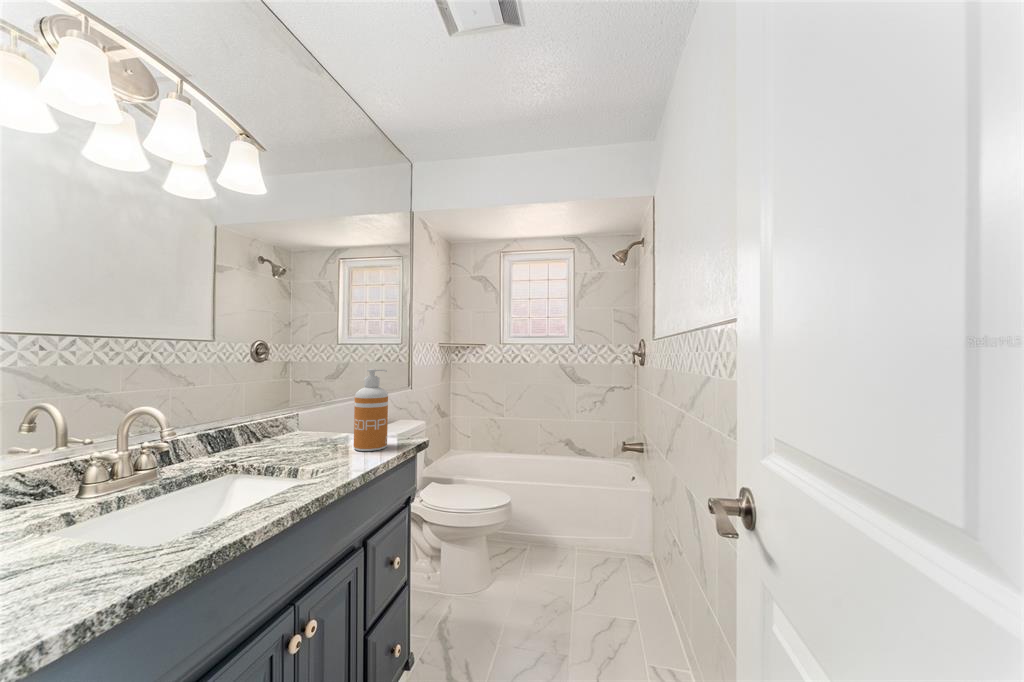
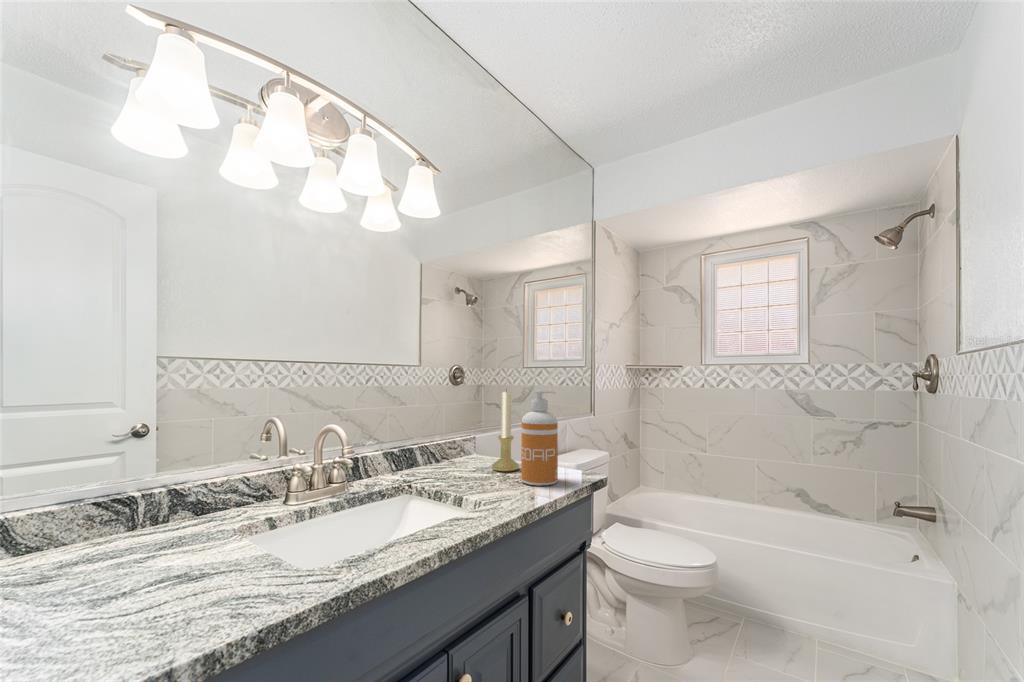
candle holder: none [322,368,349,443] -> present [492,392,519,472]

